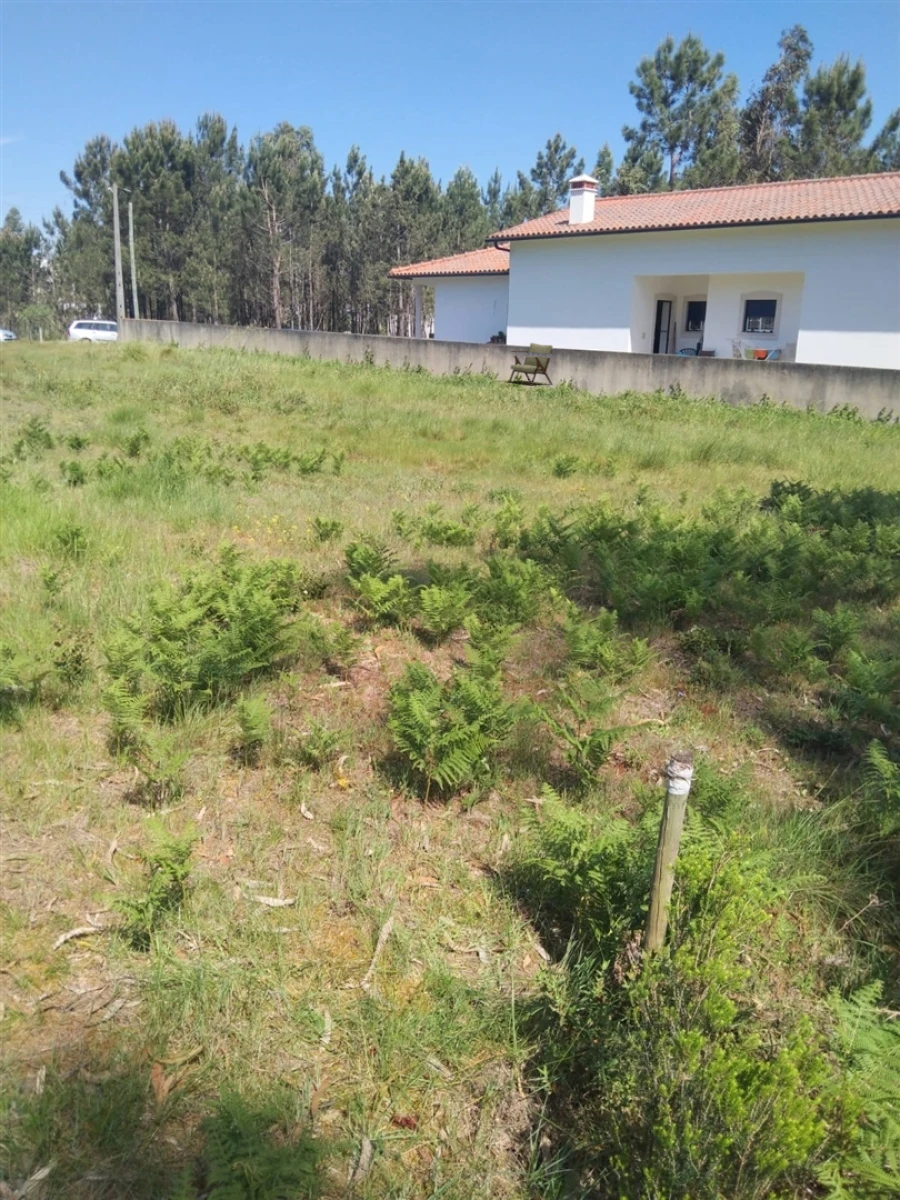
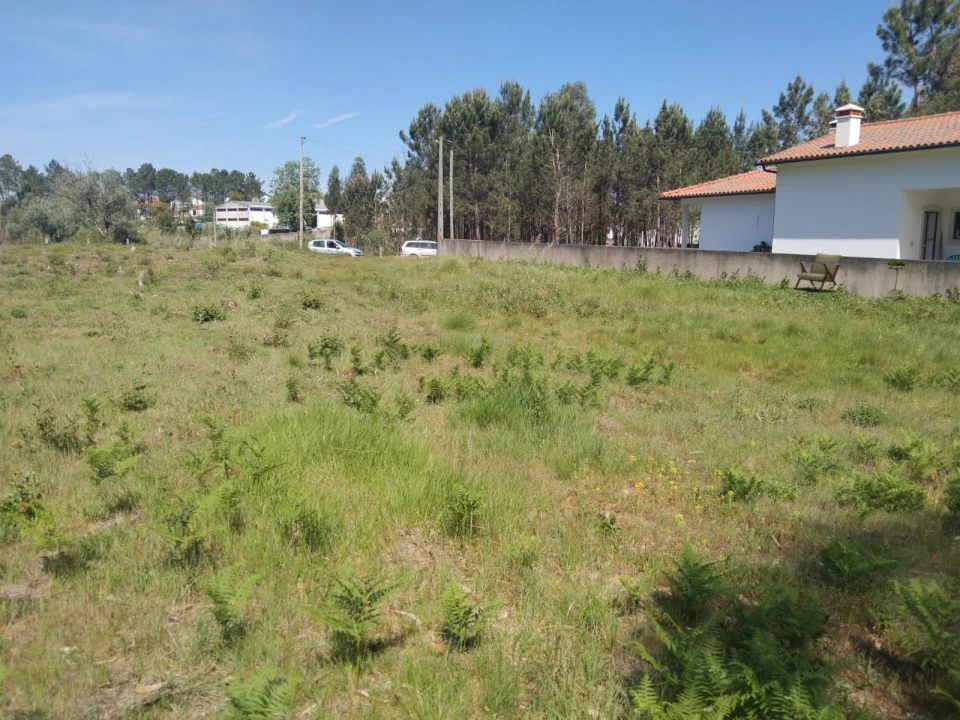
potted tree: none [592,349,608,392] -> present [886,259,905,299]

